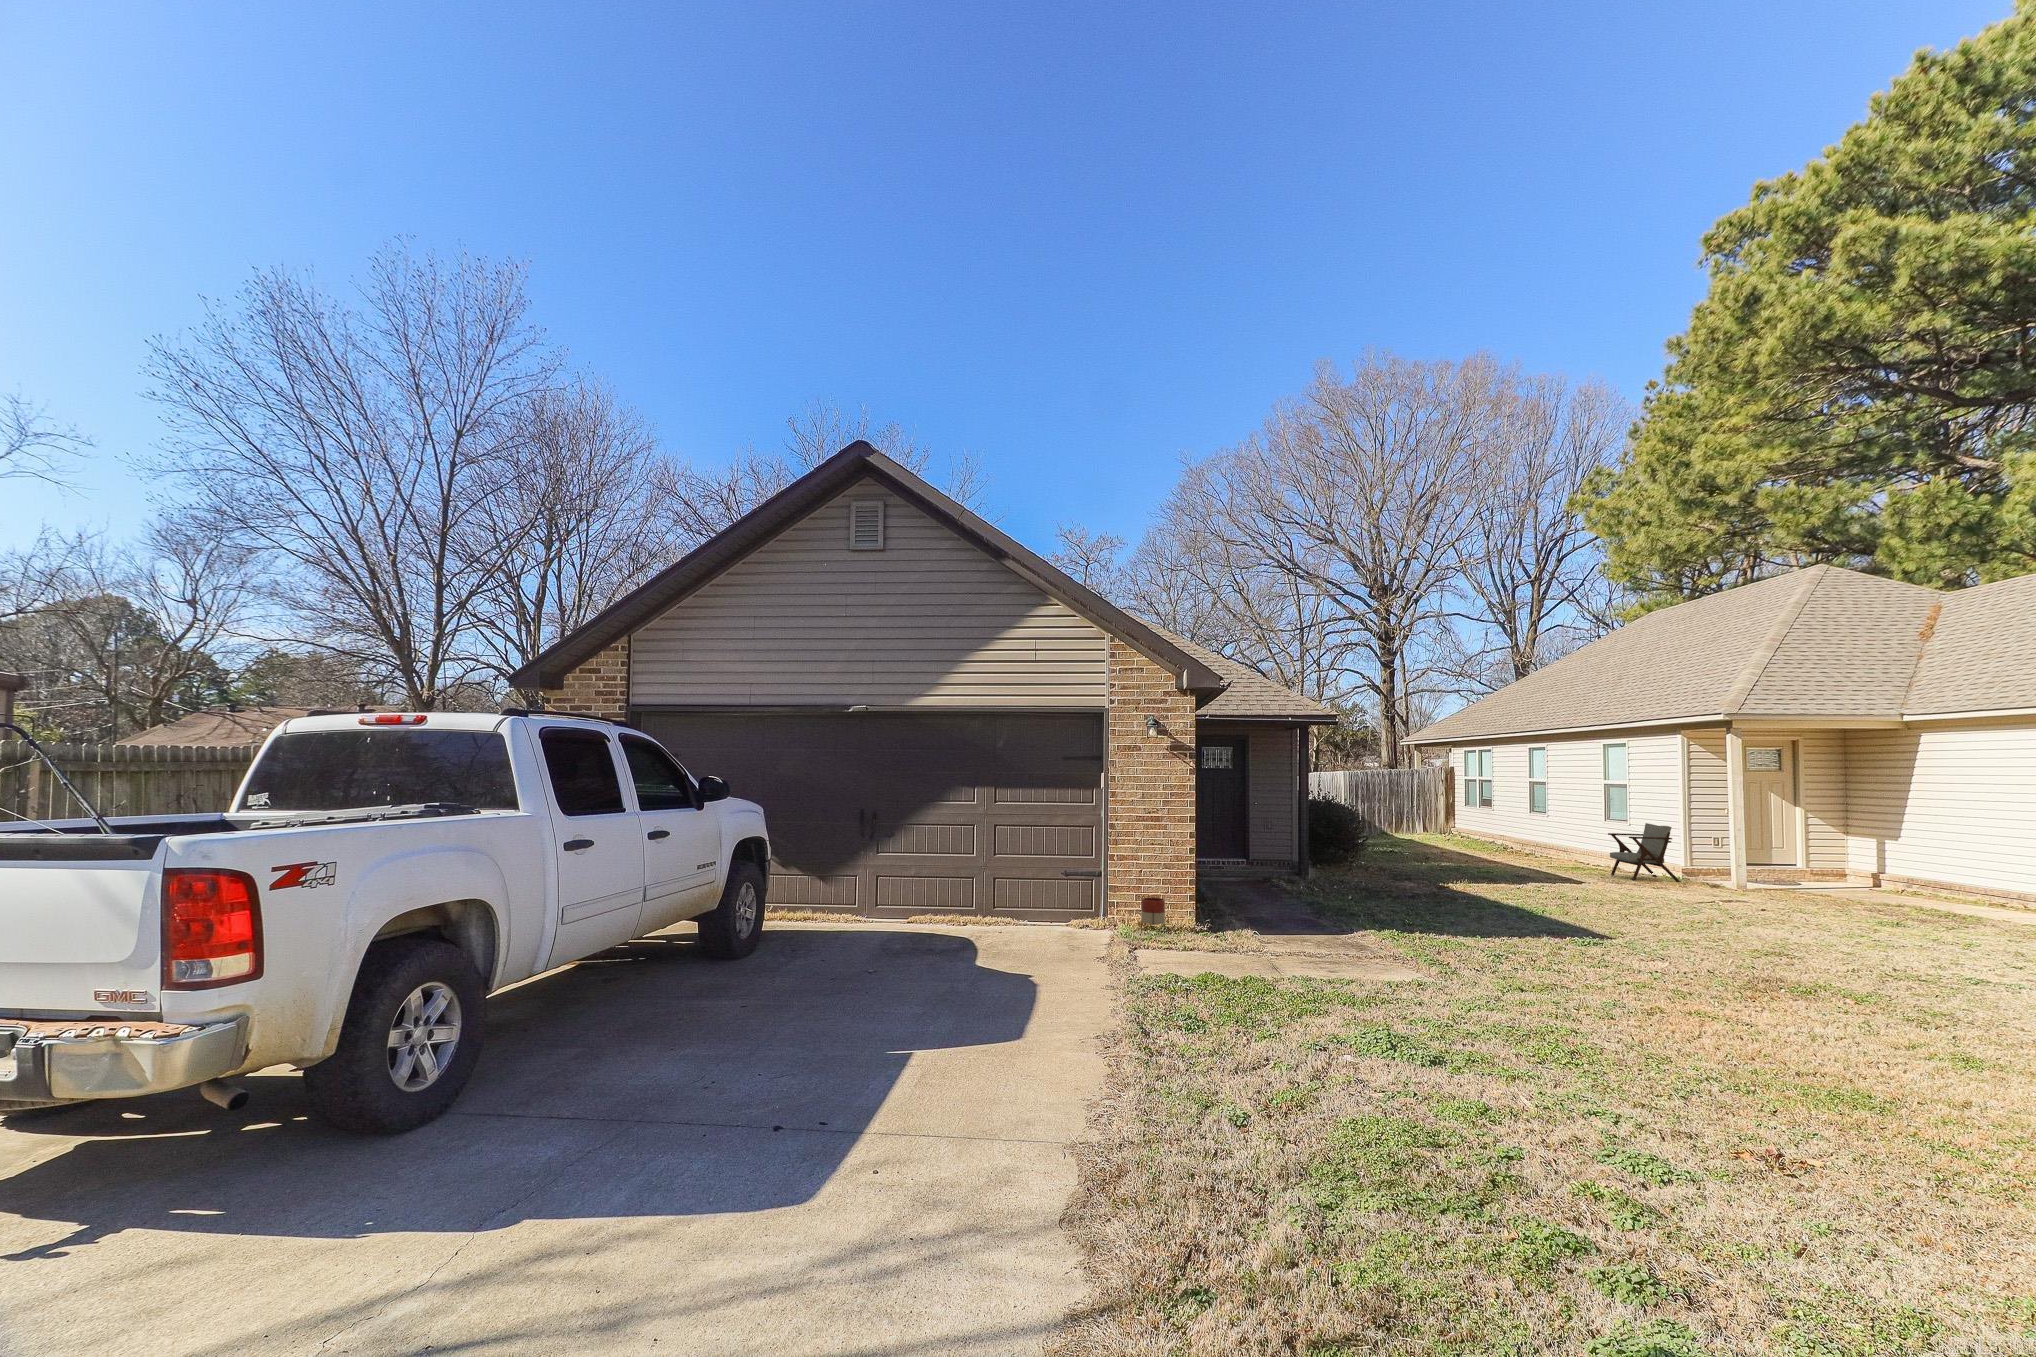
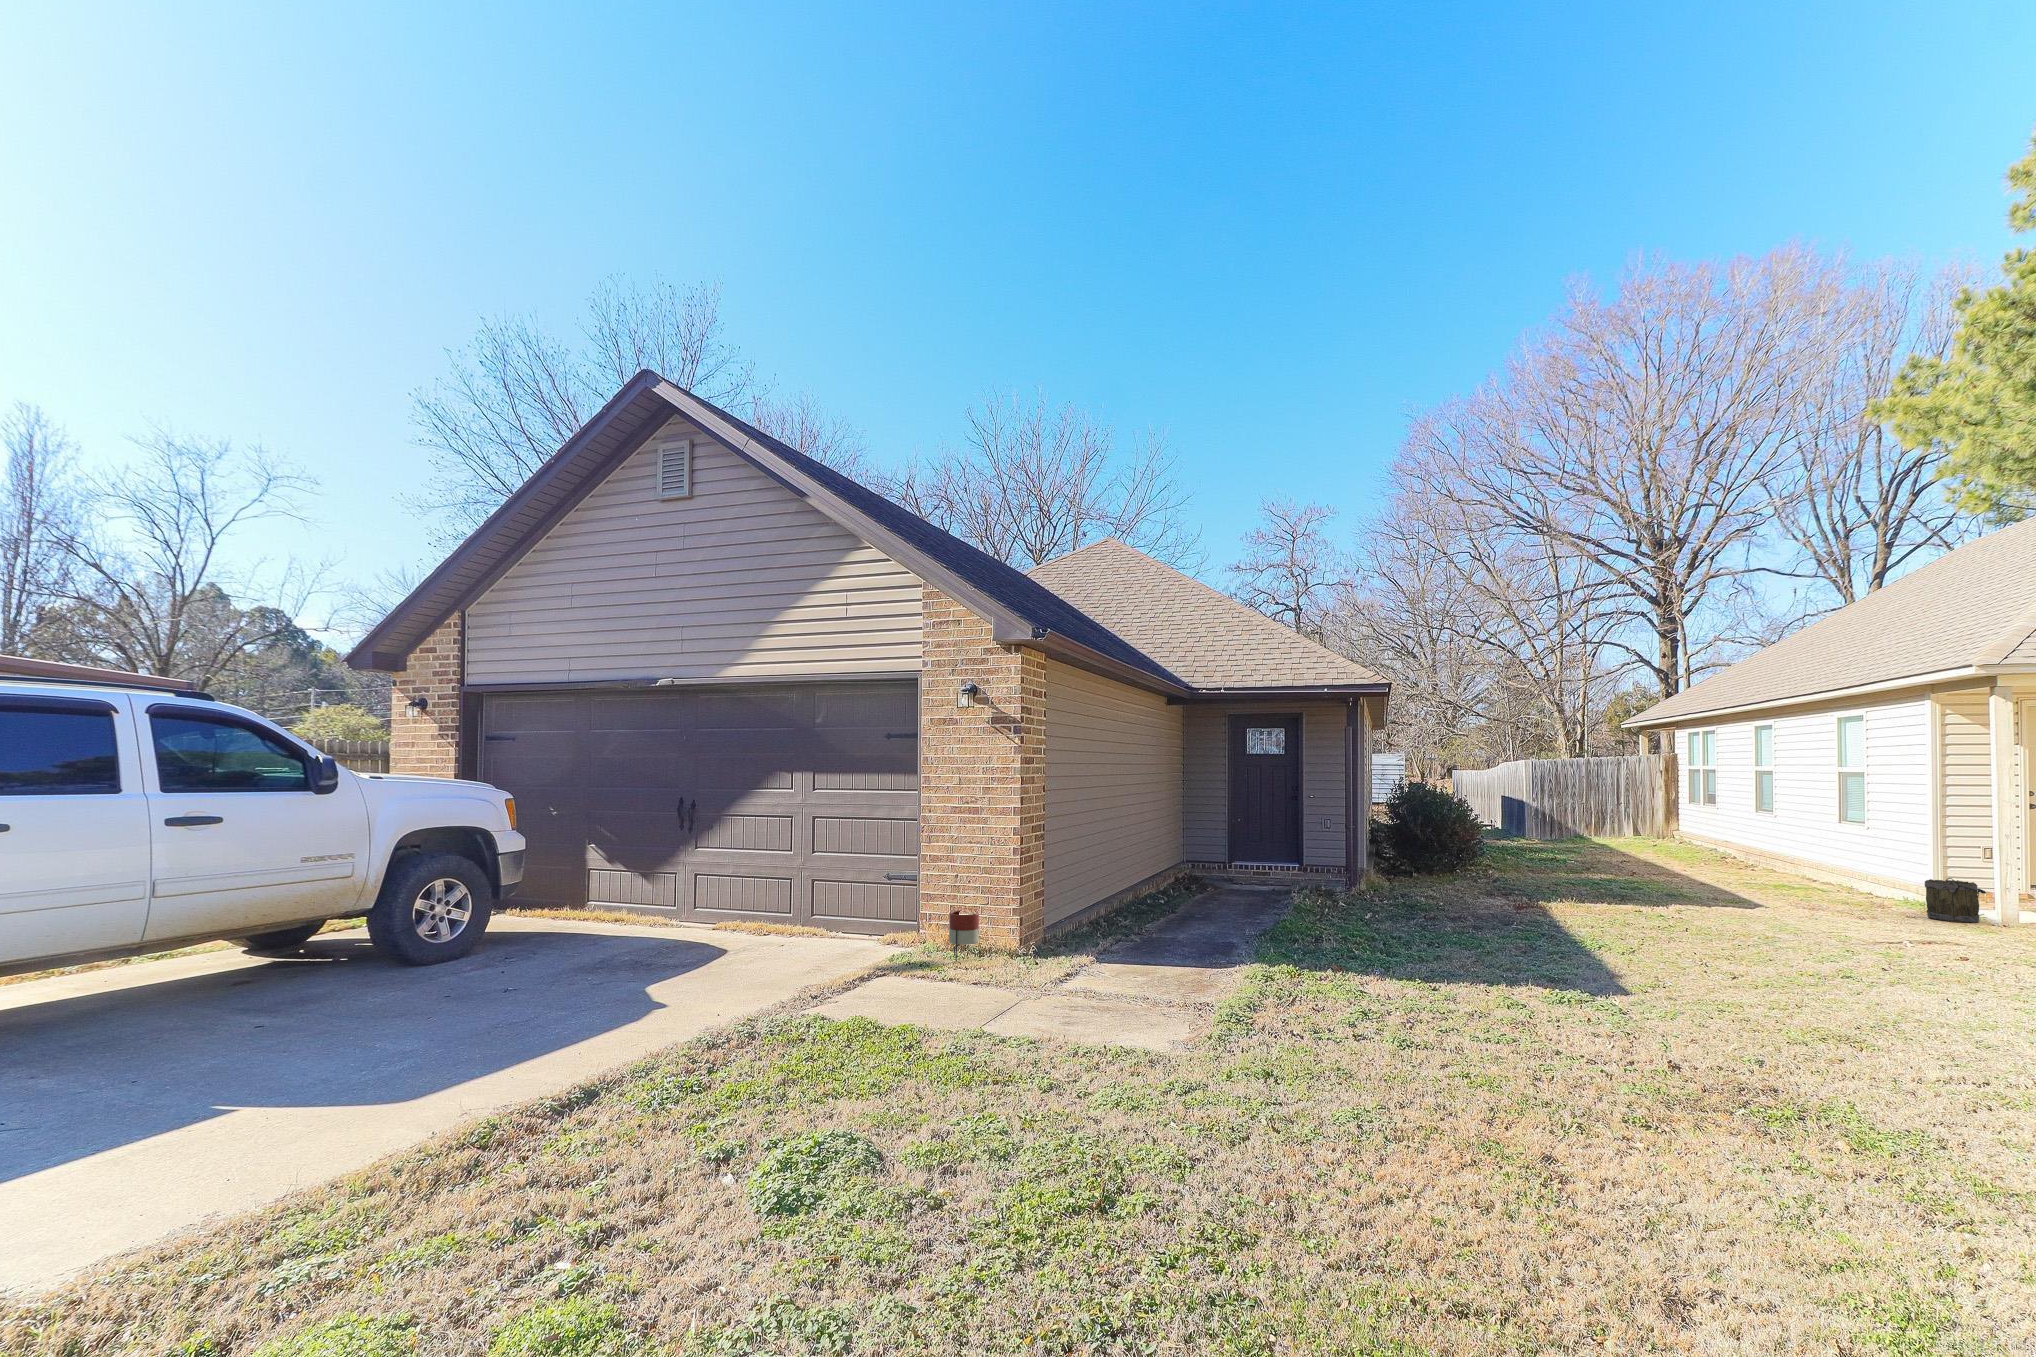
lounge chair: present [1608,823,1680,882] -> none [1814,827,1924,914]
bucket: none [1684,857,1721,887] -> present [1925,878,1986,923]

